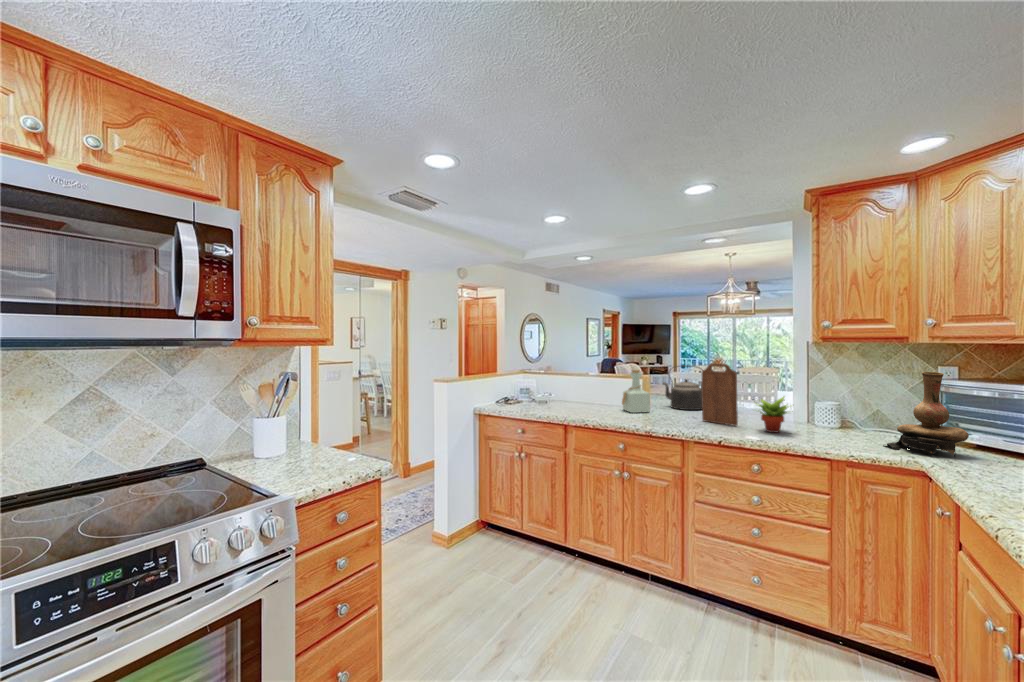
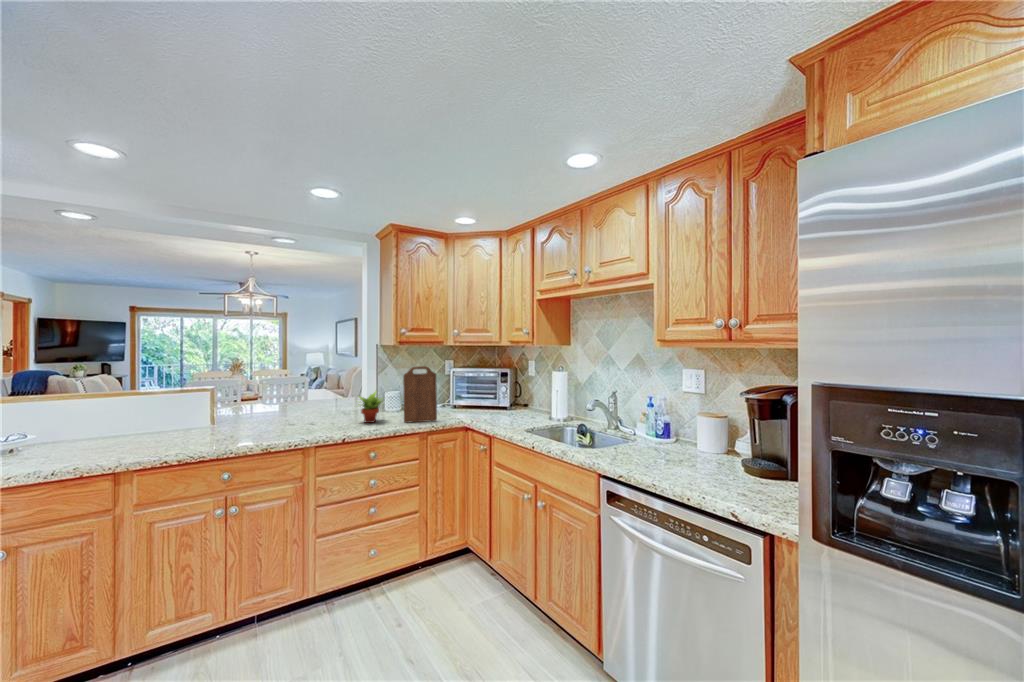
cutting board: present [702,363,738,426] -> present [403,366,437,423]
kettle: present [663,366,703,410] -> none [232,371,283,420]
bottle: present [622,370,650,413] -> none [191,380,234,434]
vase: present [887,372,969,457] -> none [438,364,477,418]

